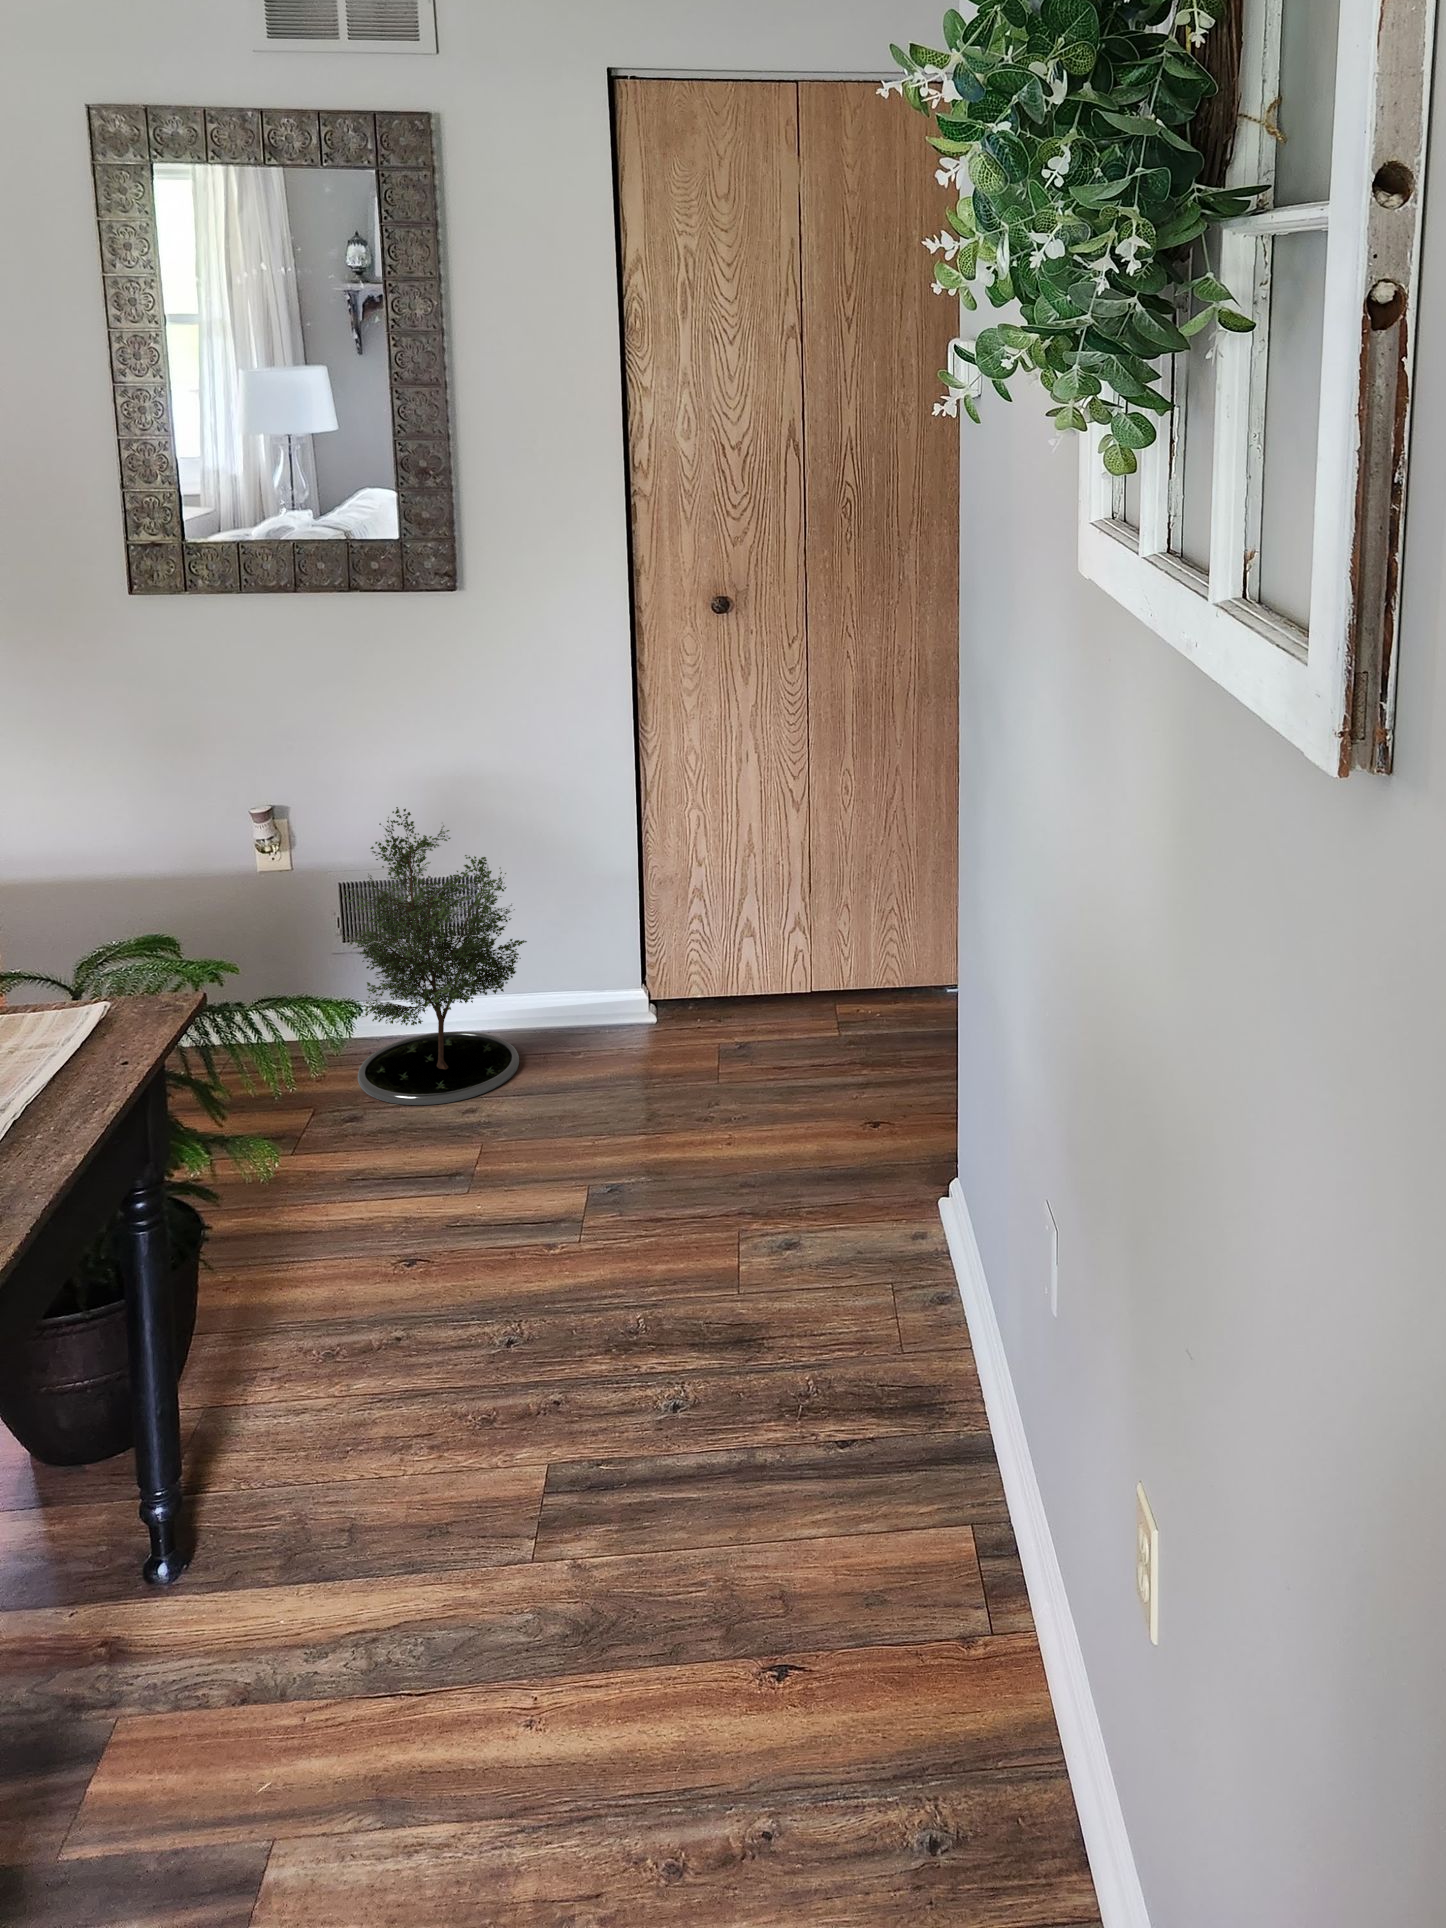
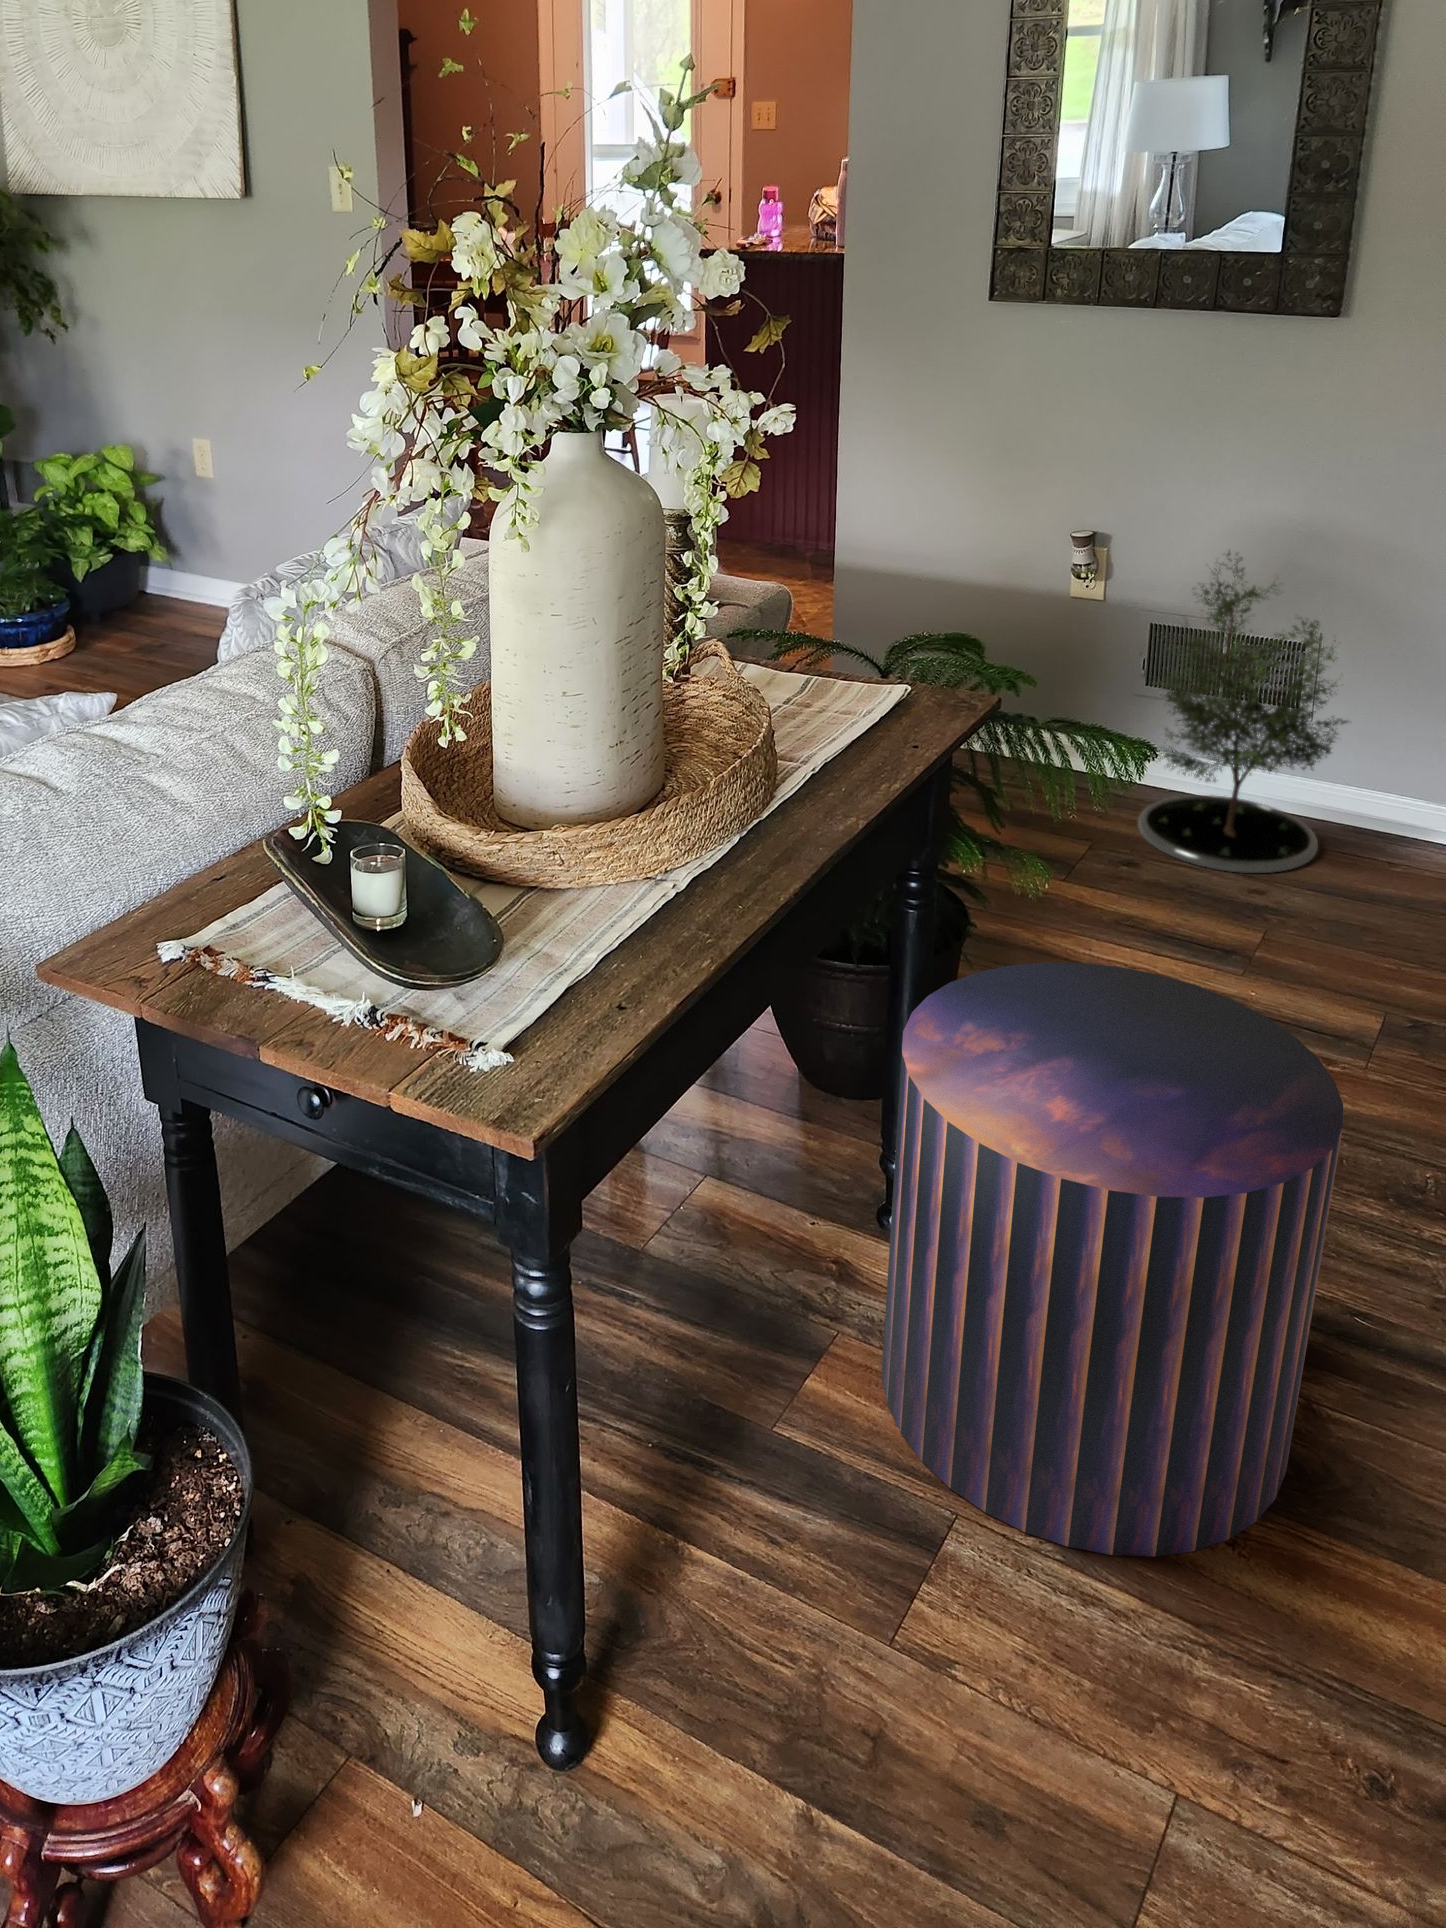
pouf: none [140,1221,566,1820] -> present [881,962,1343,1557]

